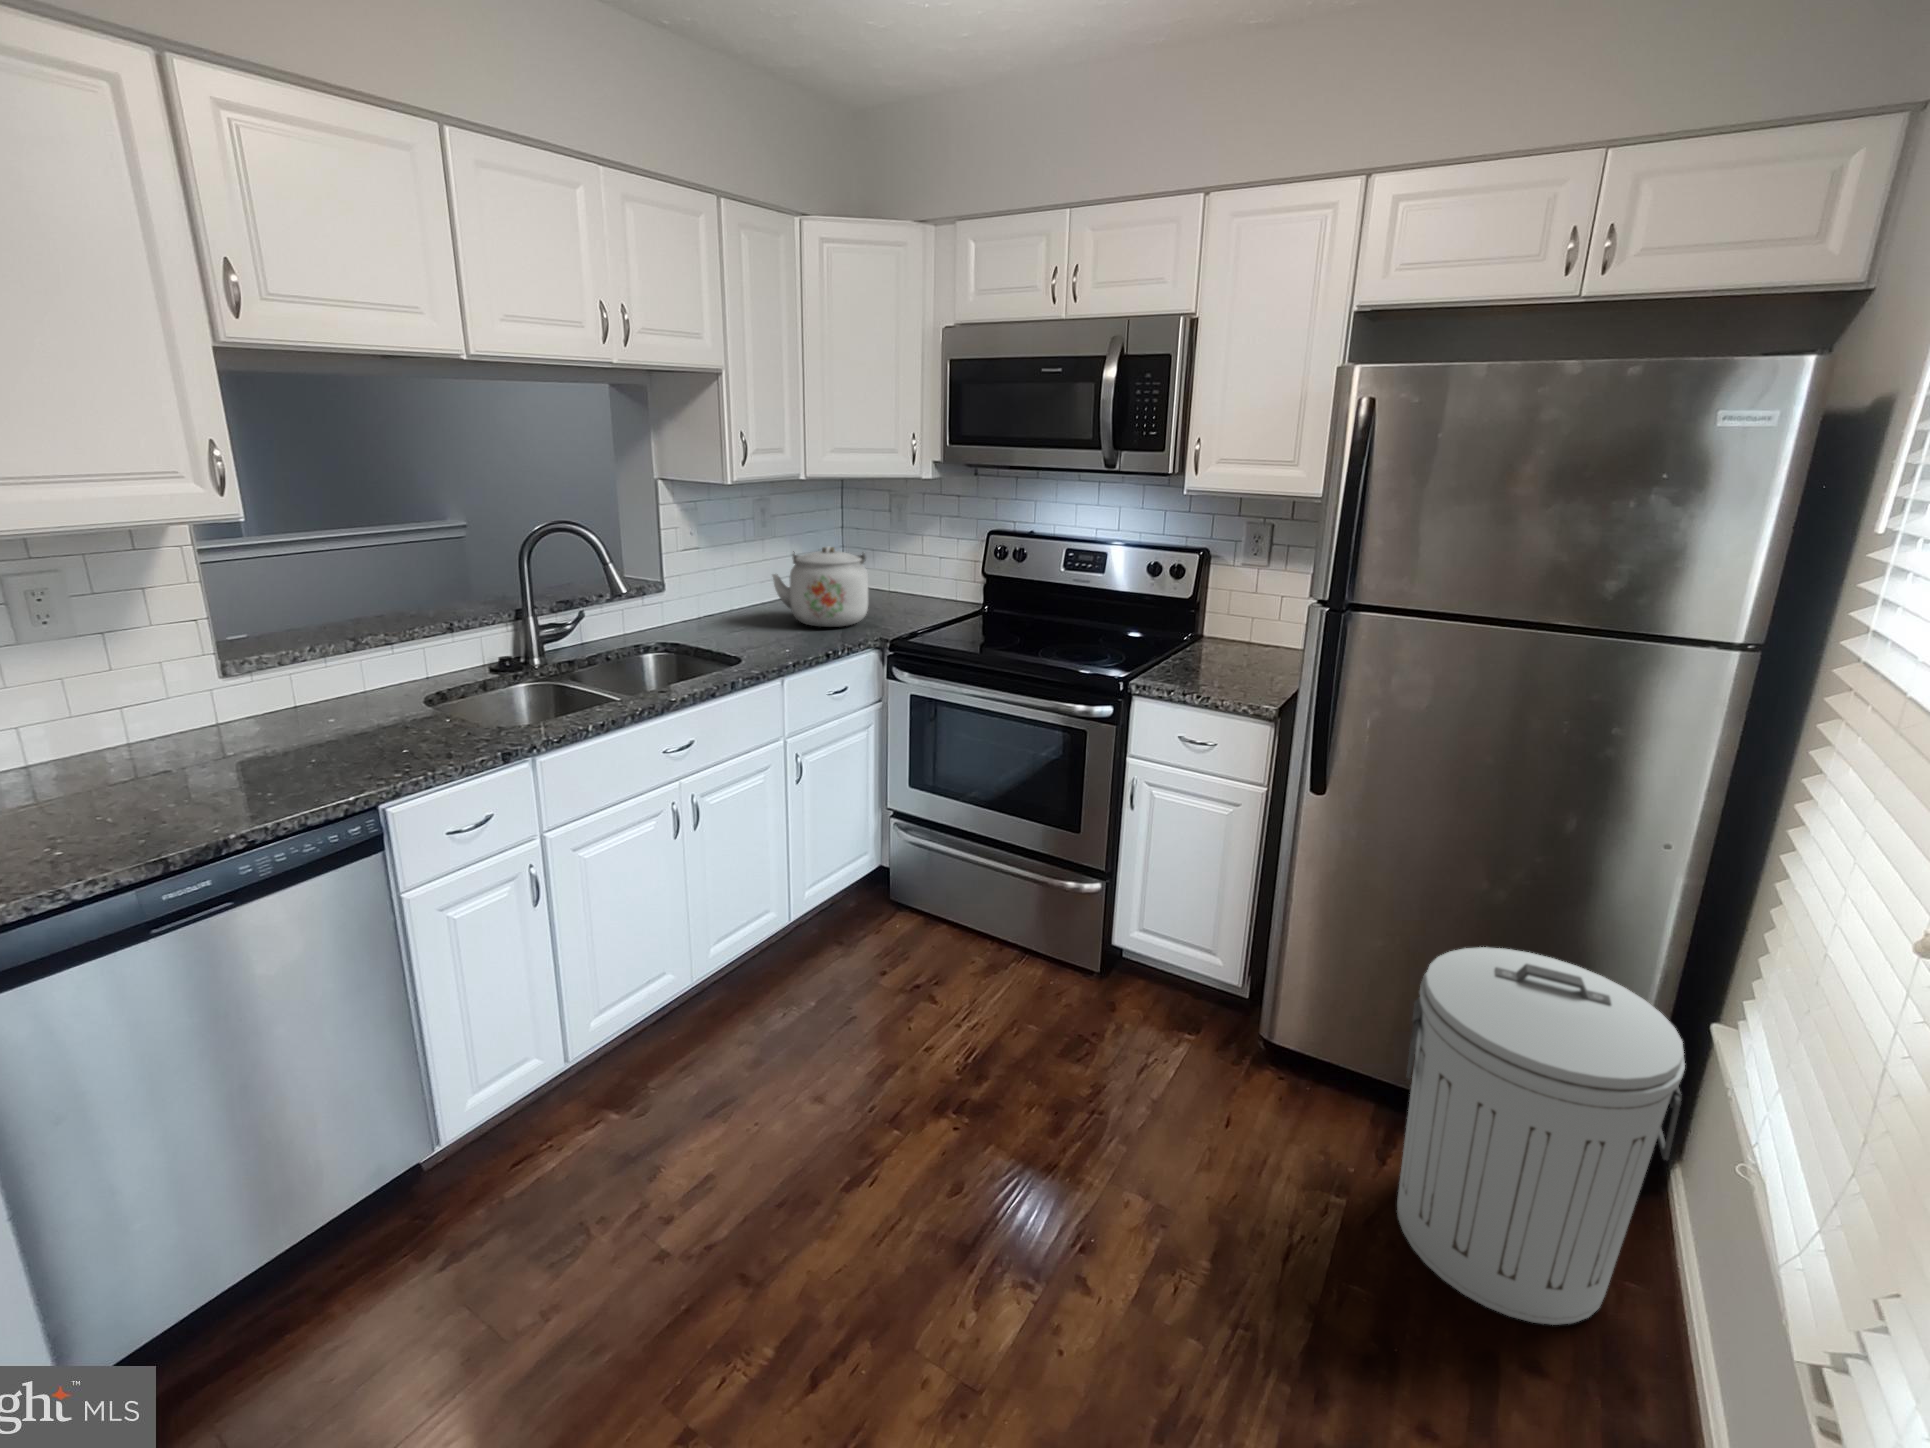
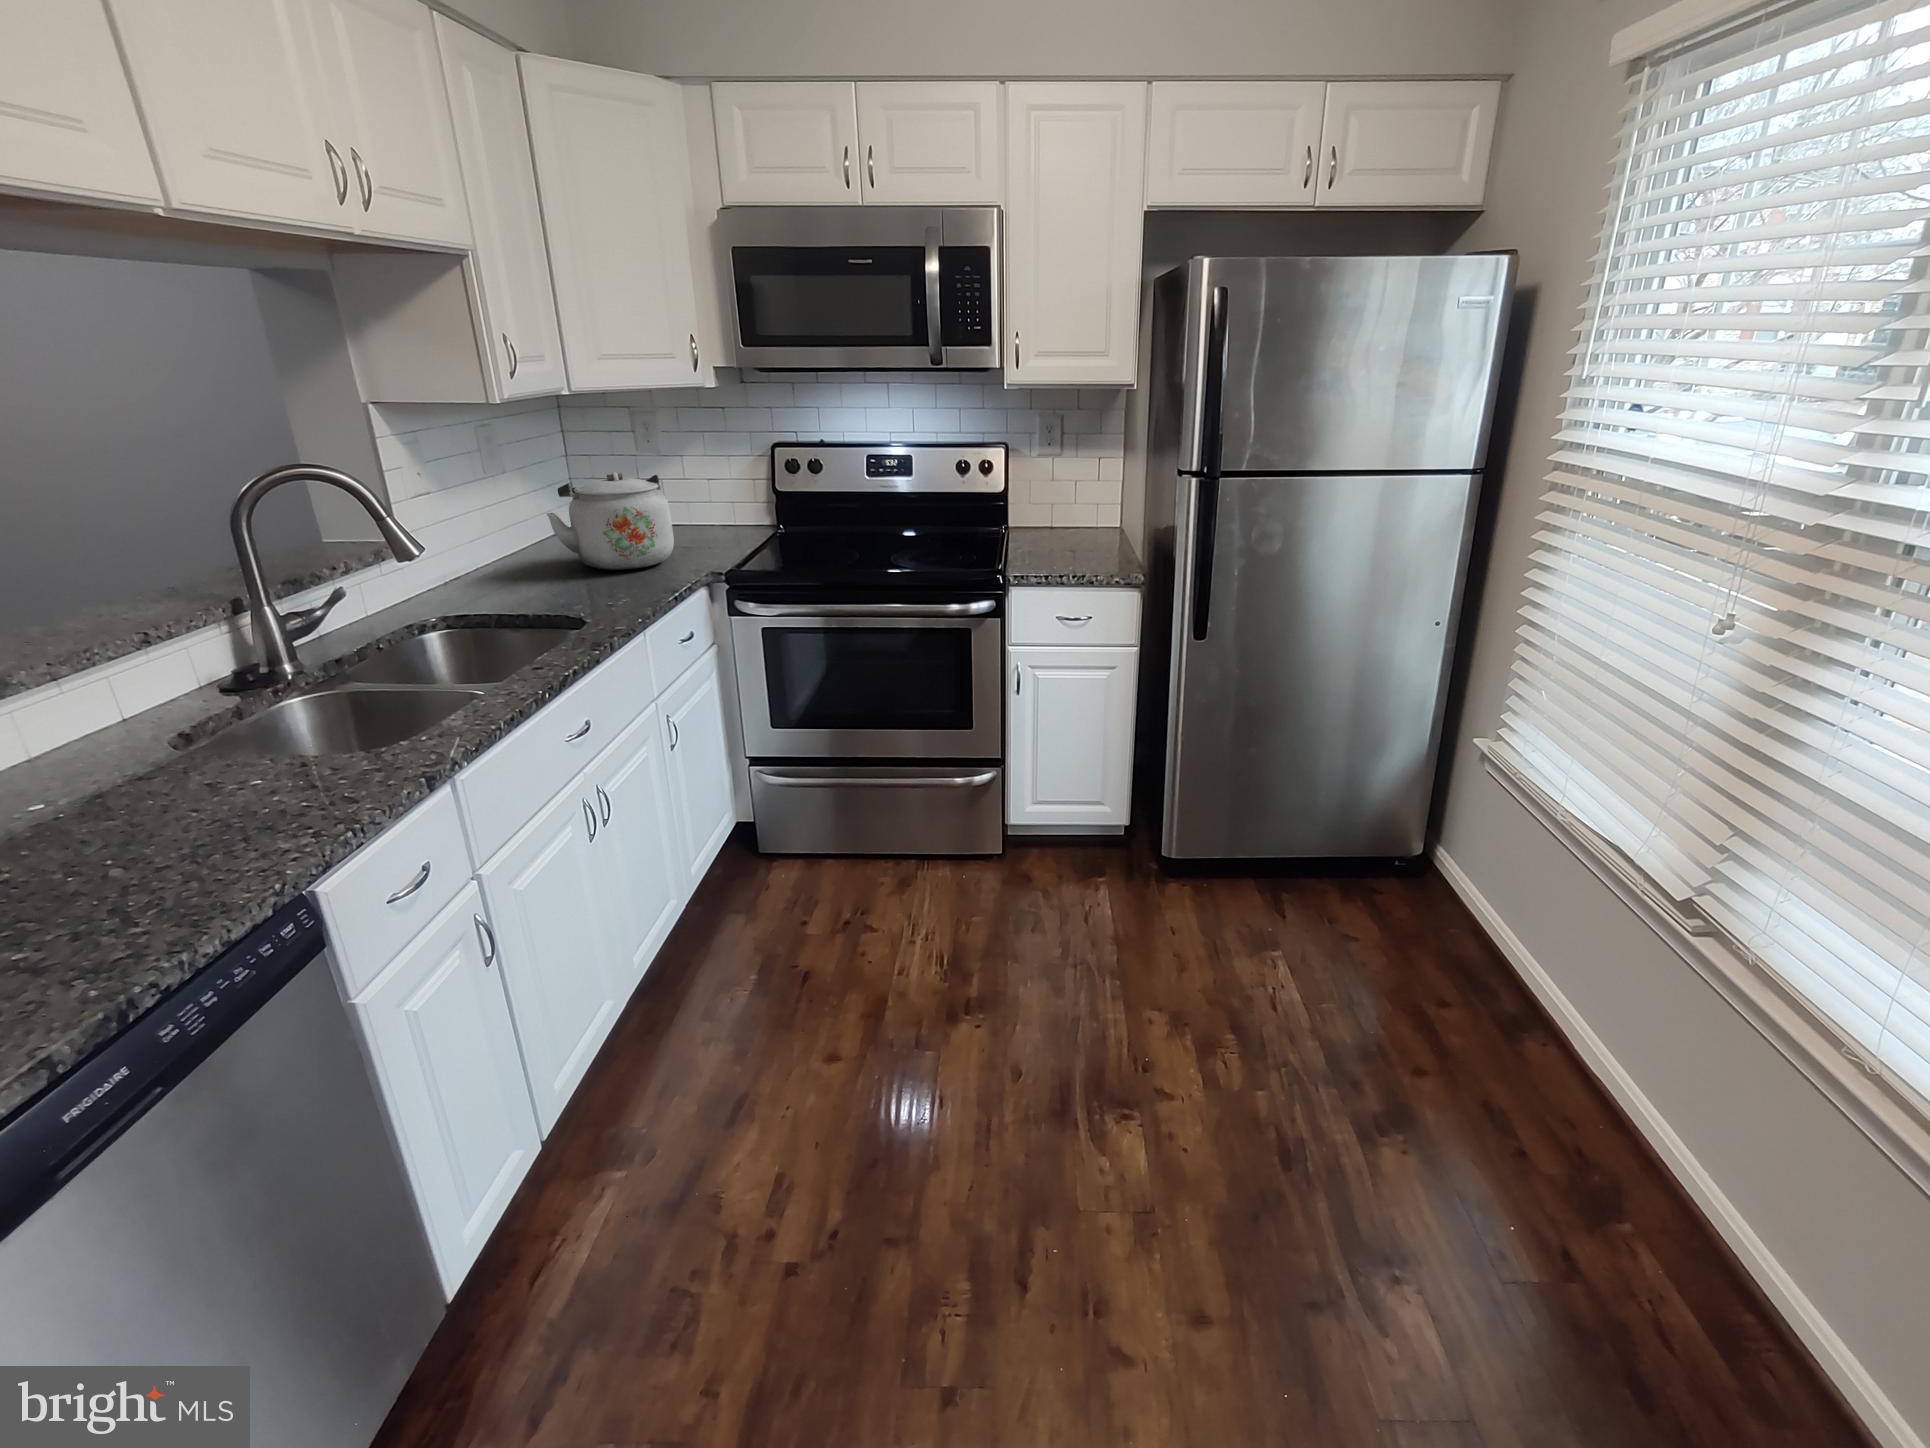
trash can: present [1397,947,1685,1325] -> none [1307,726,1494,984]

